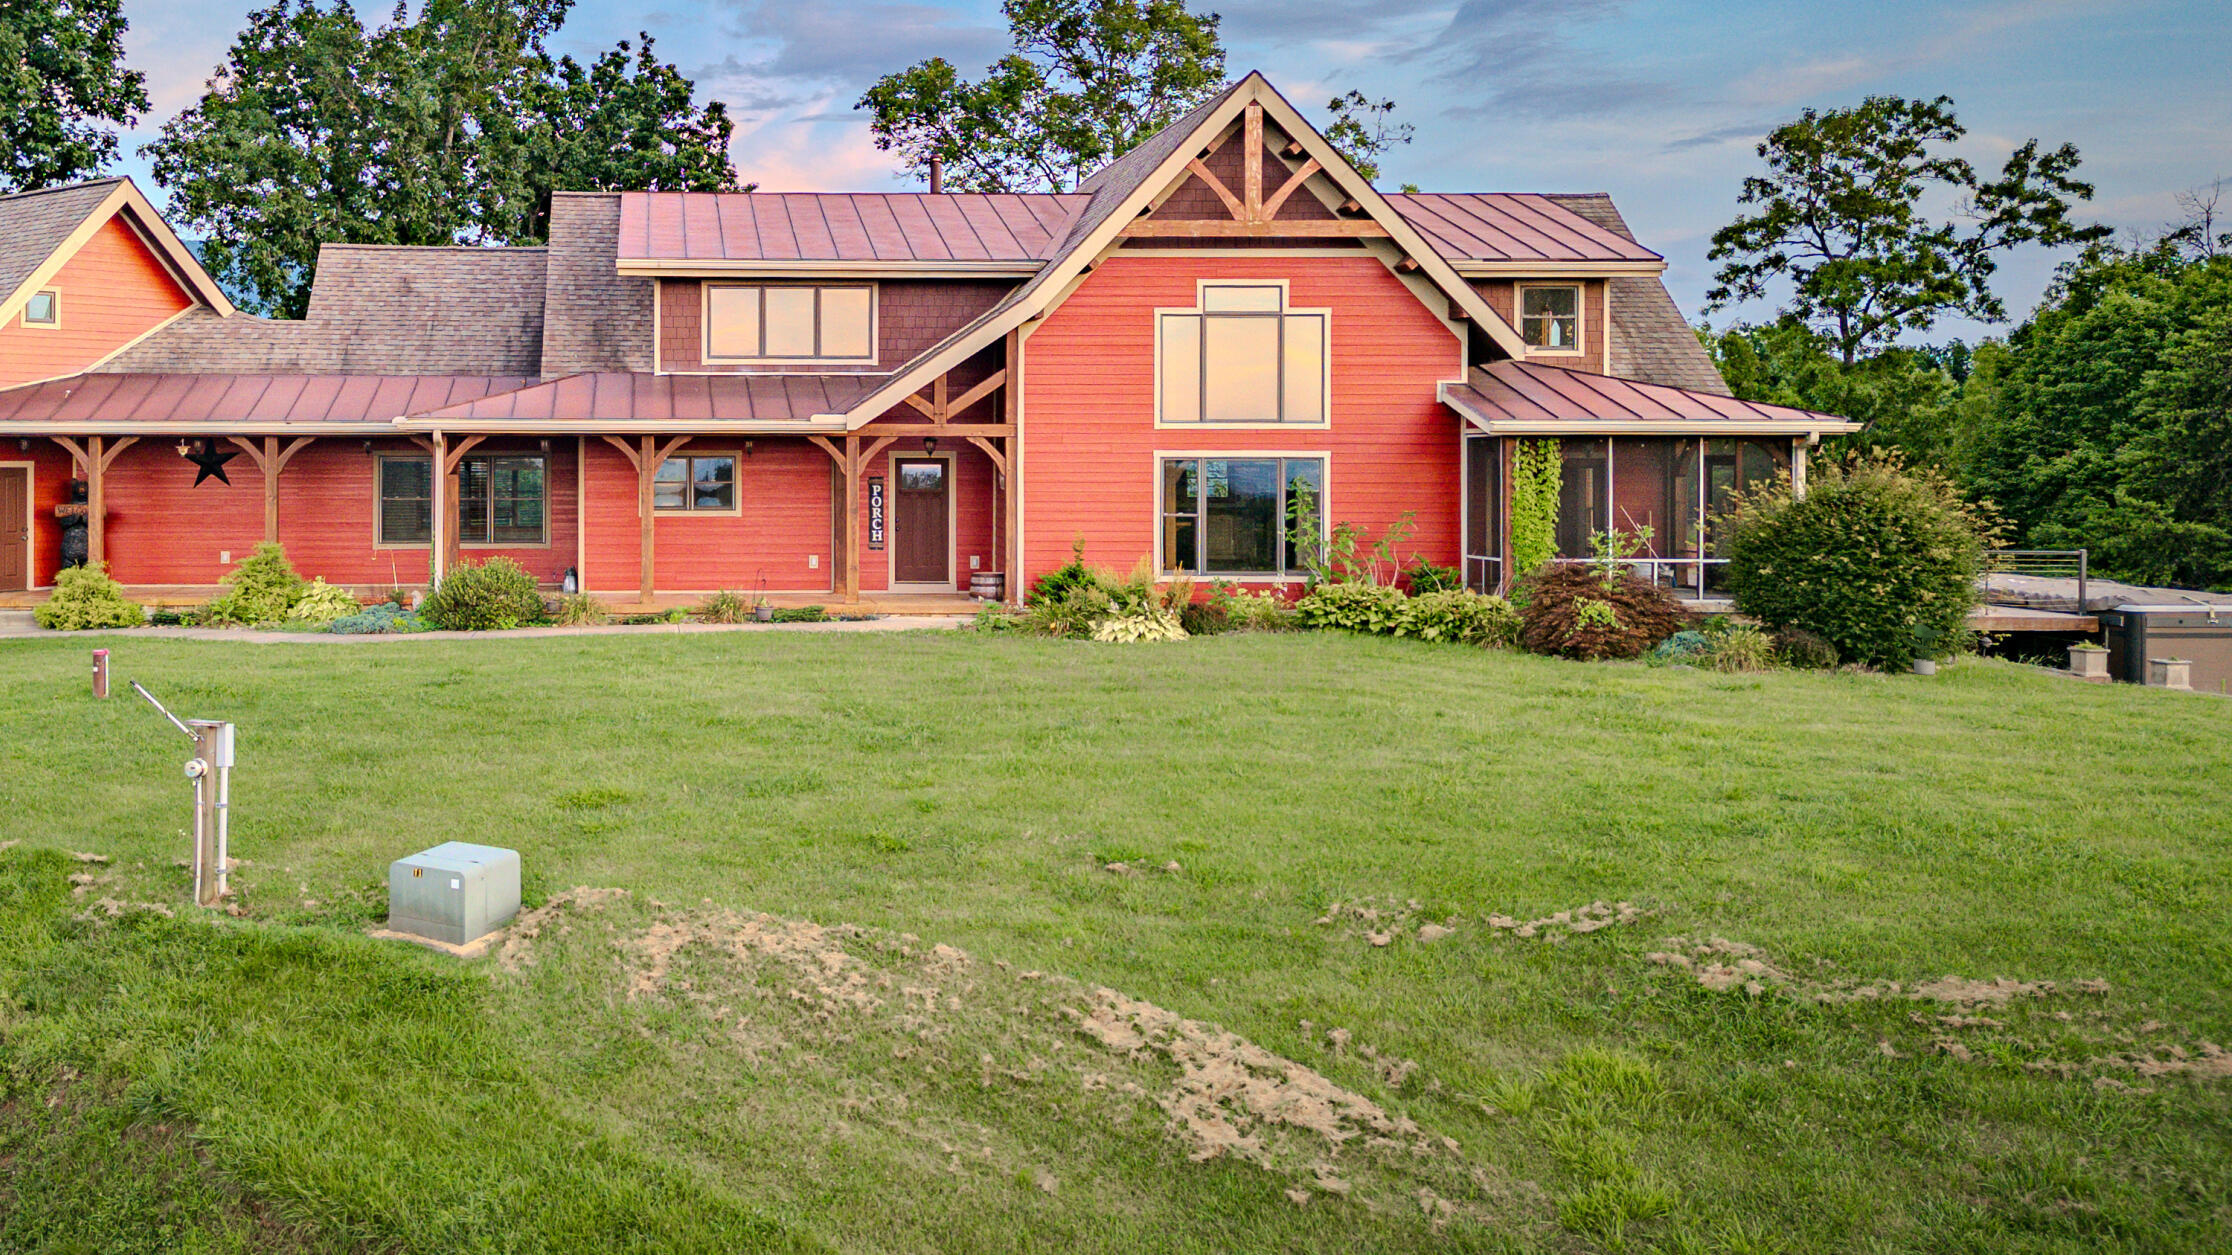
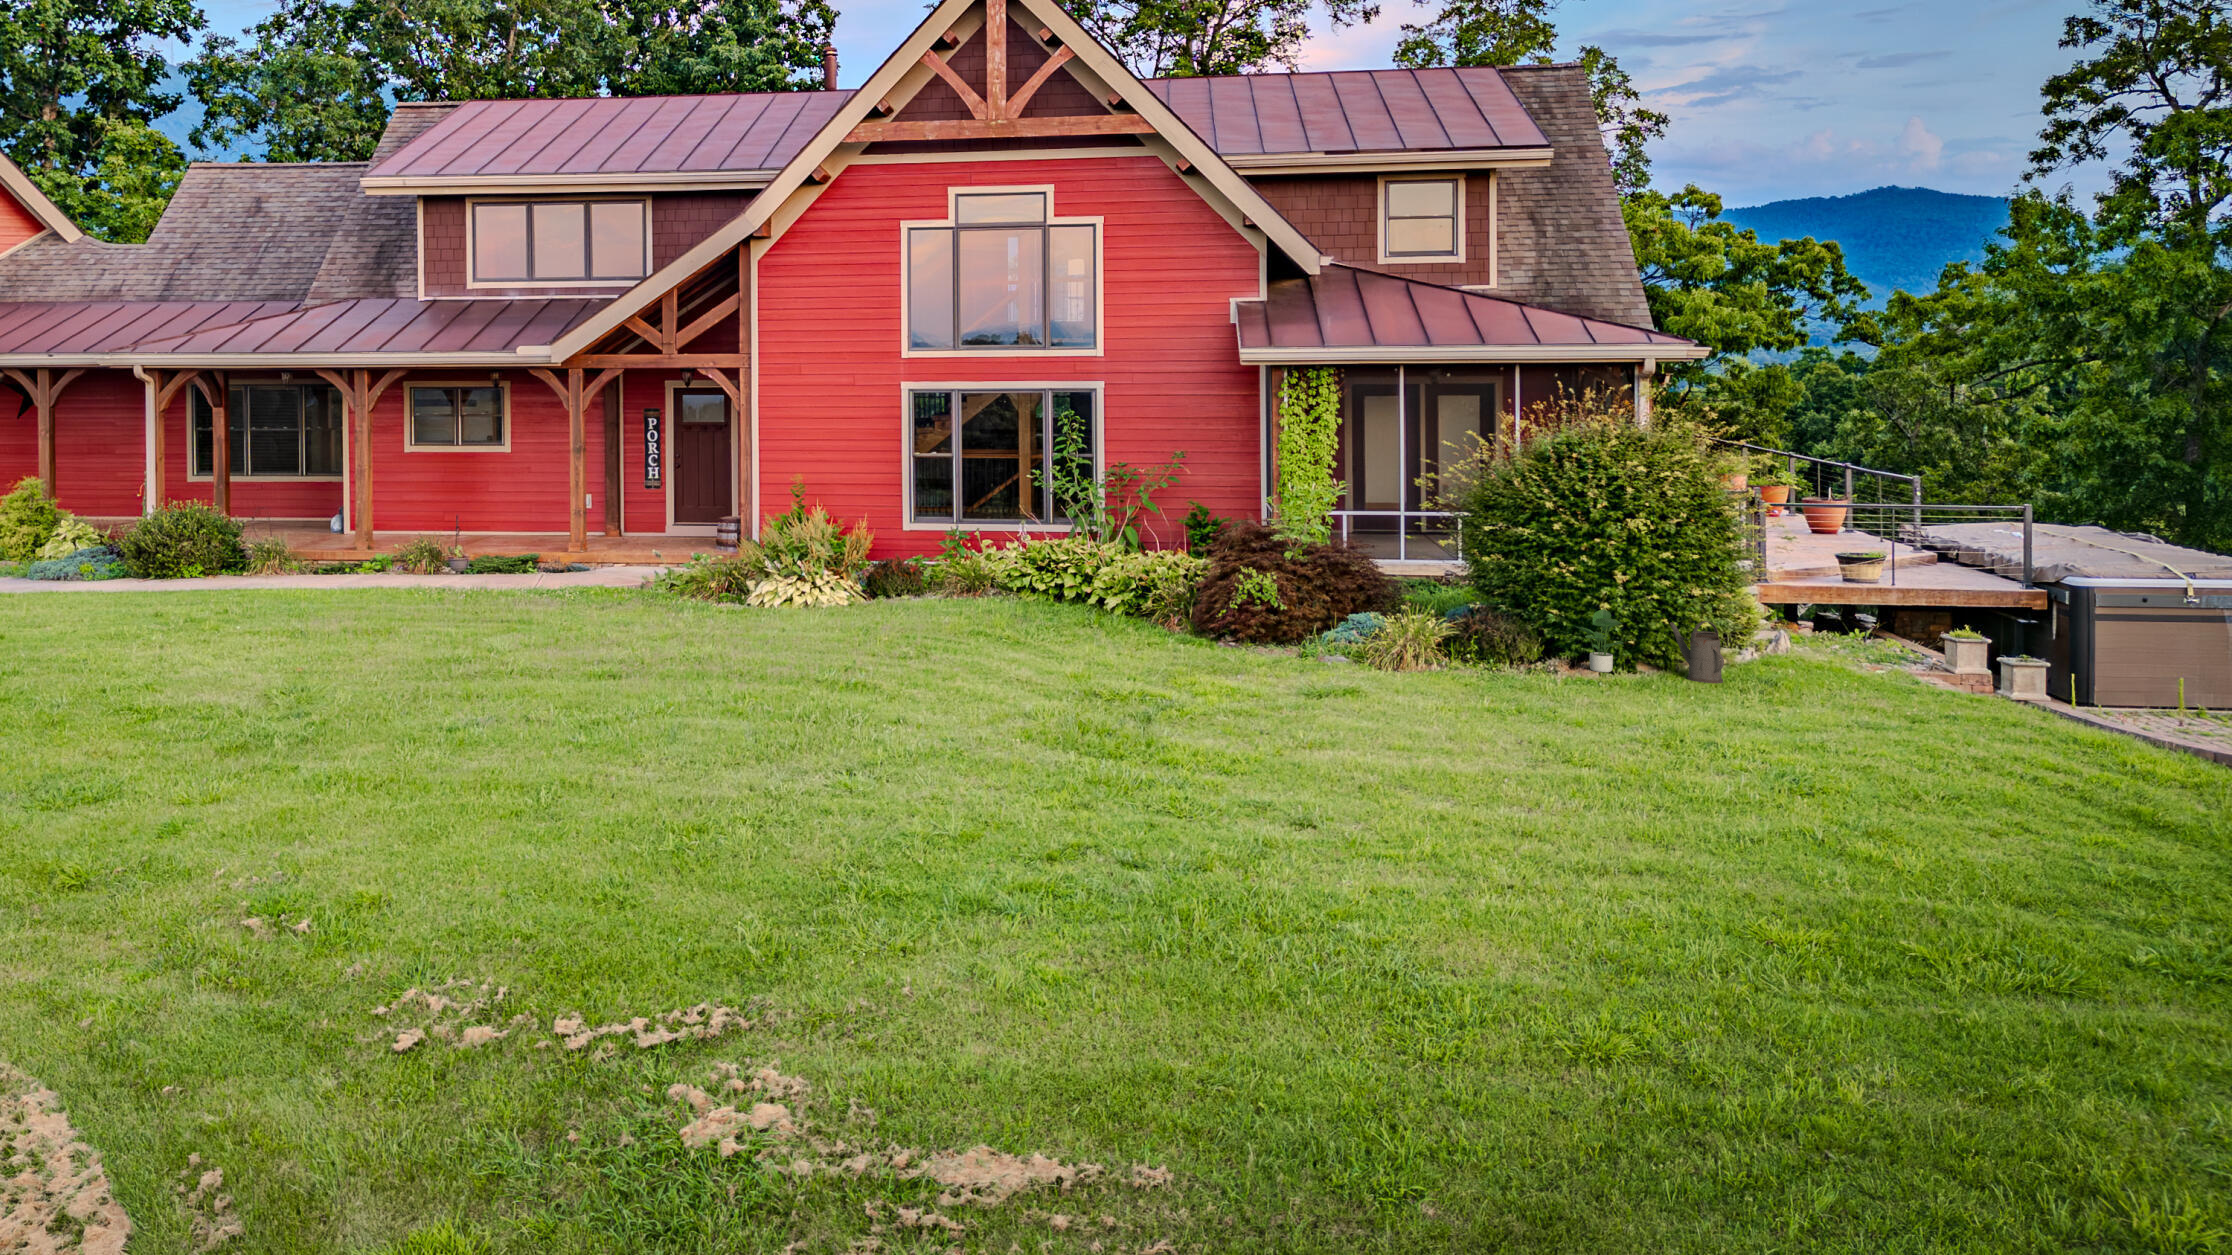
watering can: none [1967,630,2033,680] -> present [1670,621,1724,683]

